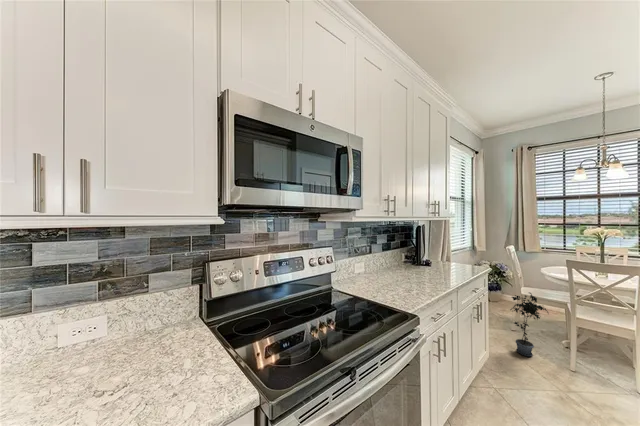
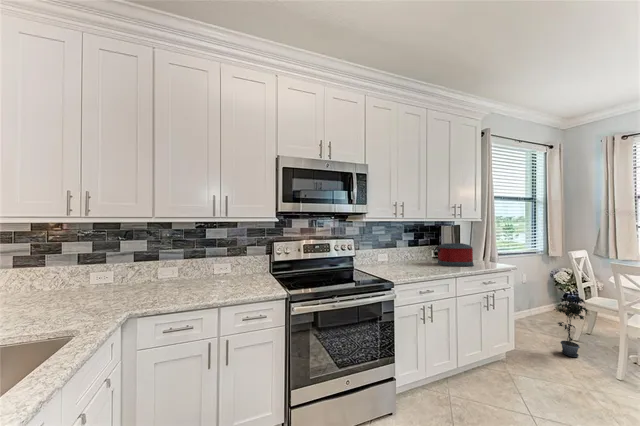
toaster: none [417,246,458,275] -> present [437,243,474,266]

